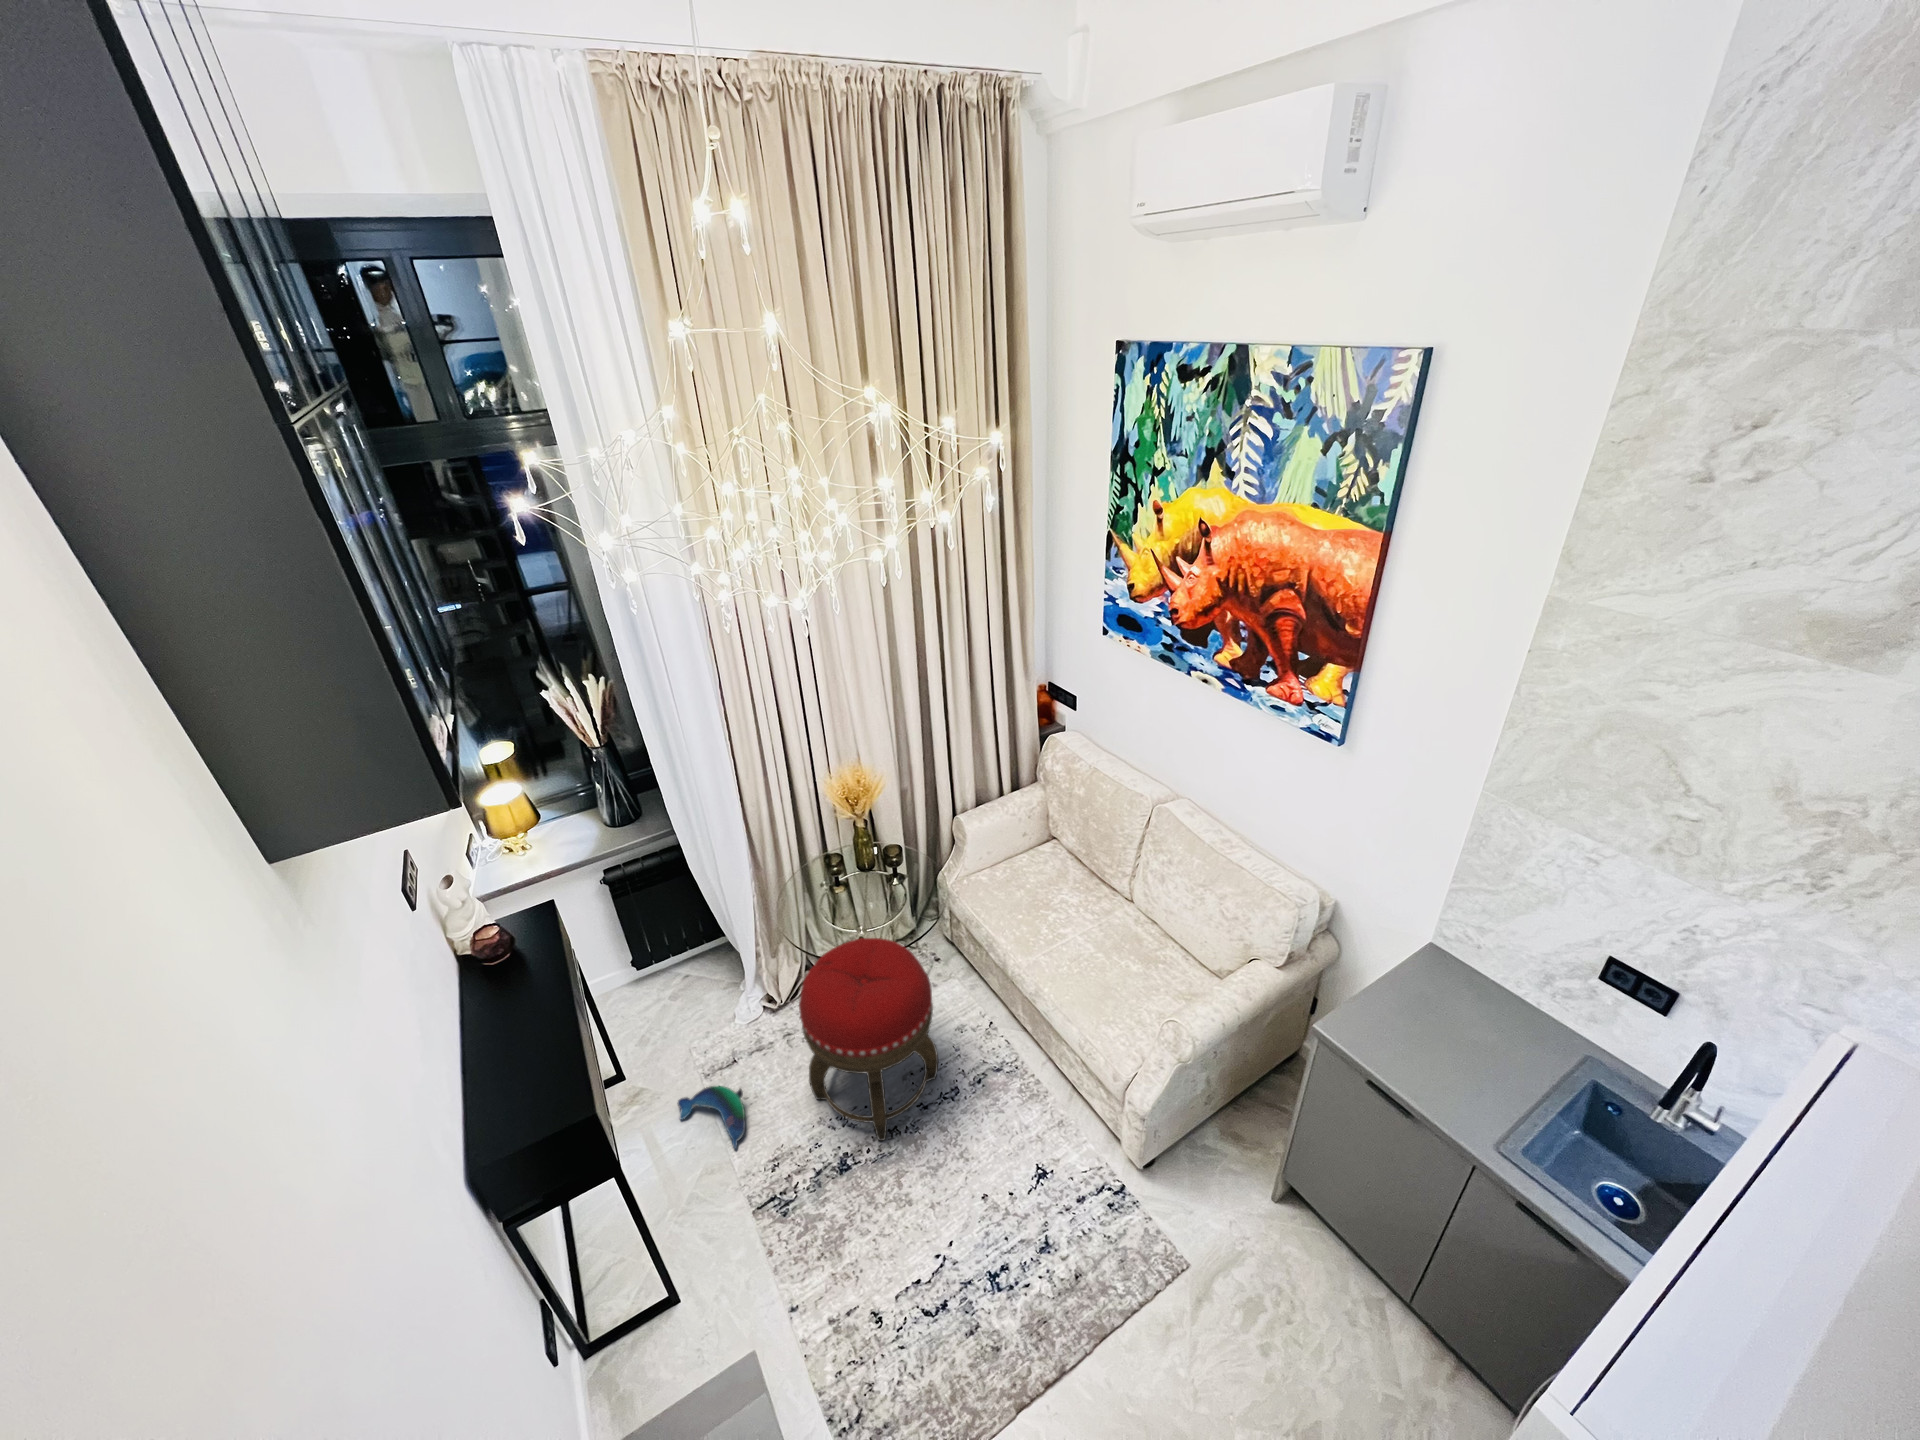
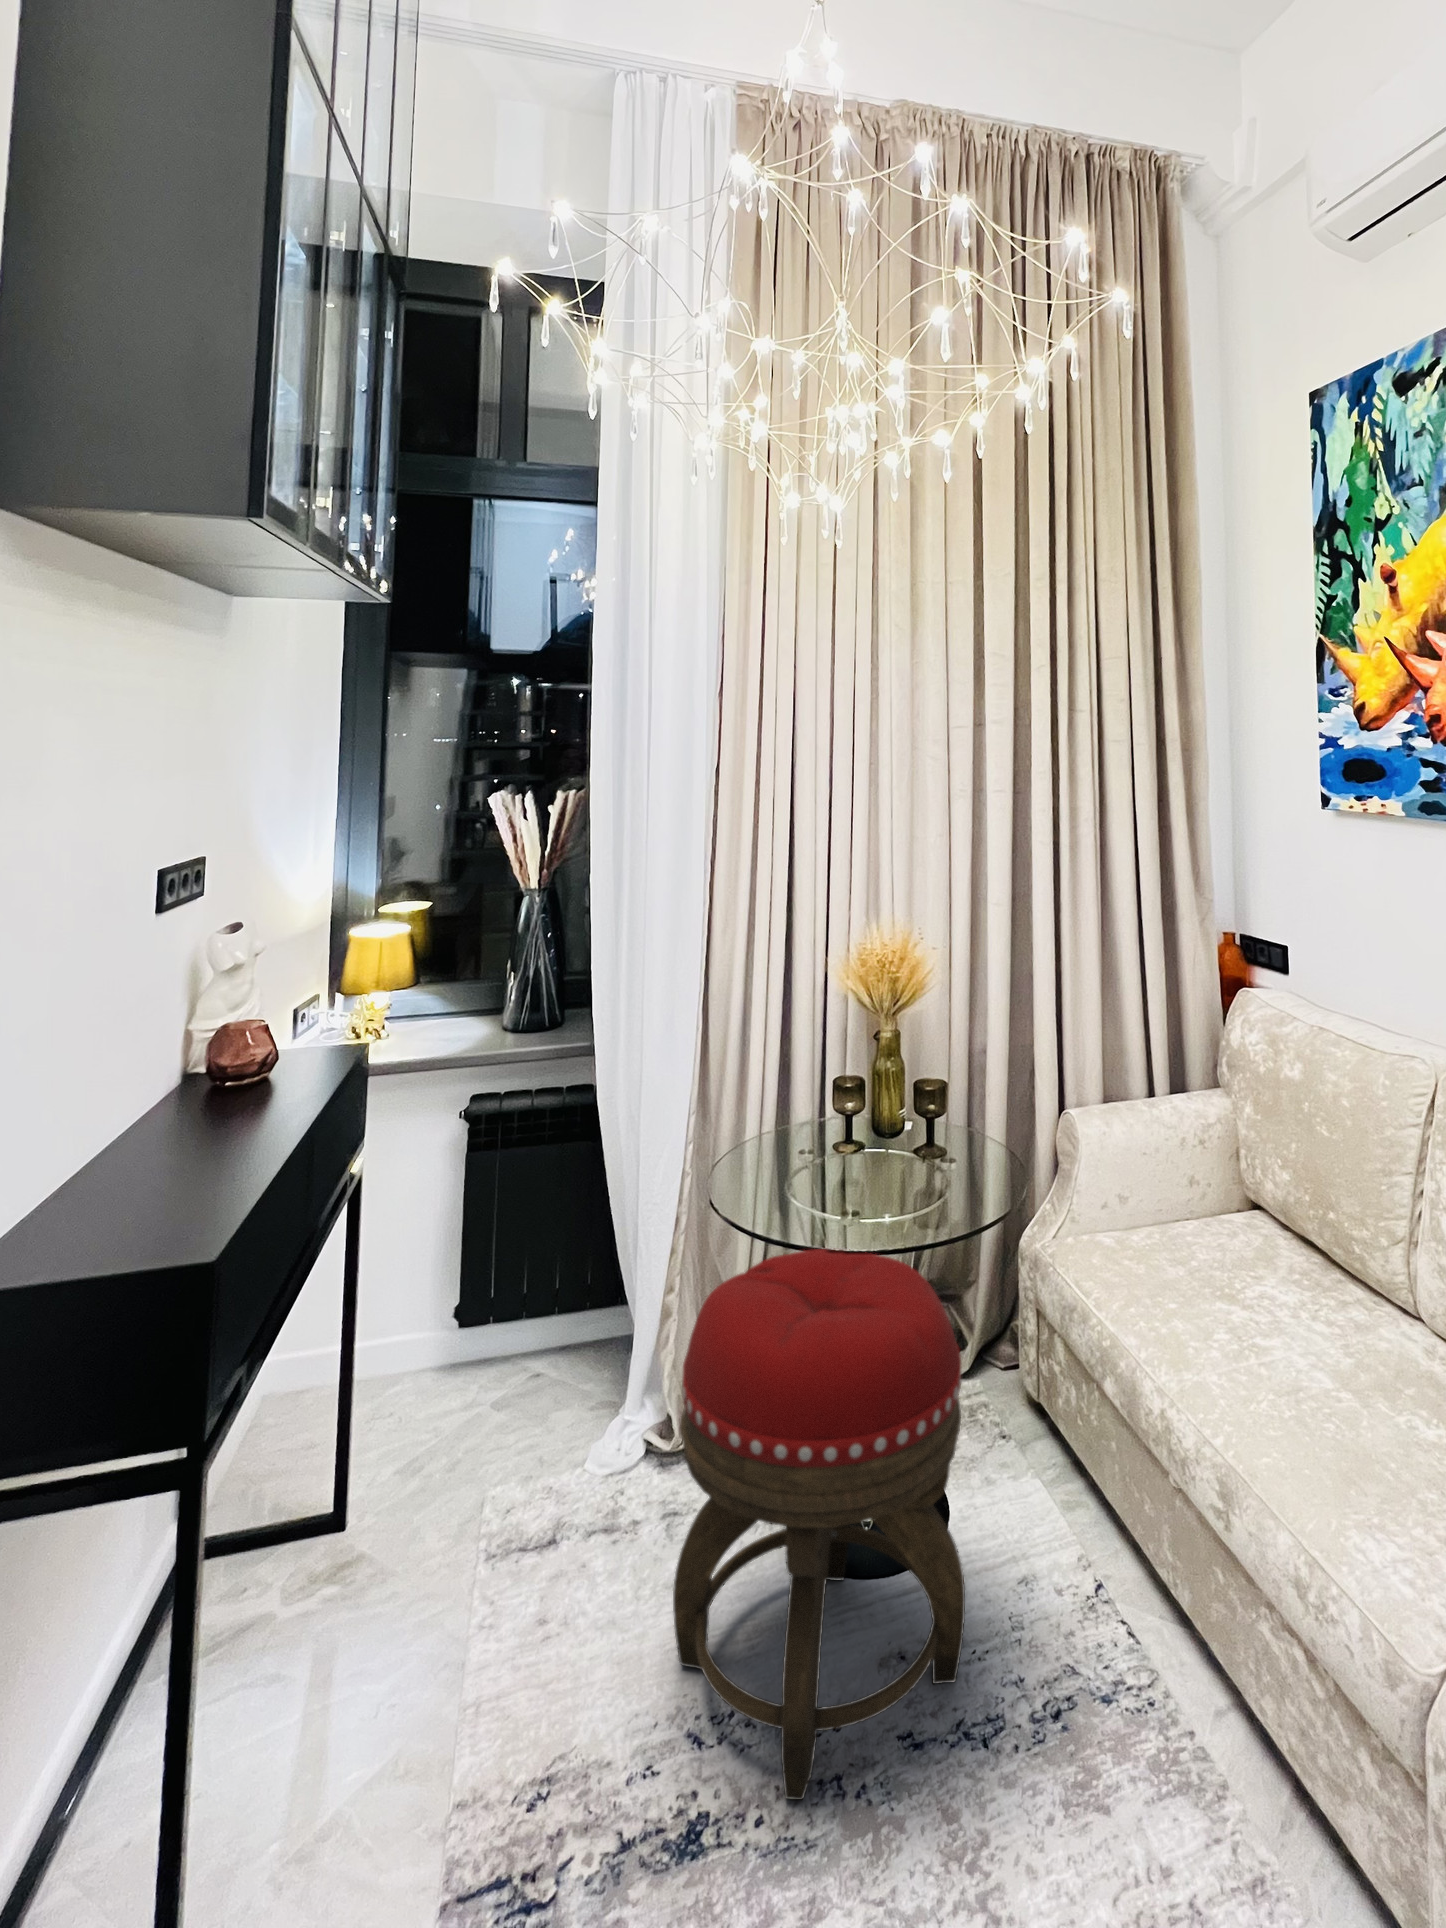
plush toy: present [678,1086,745,1149] -> none [393,1567,536,1732]

